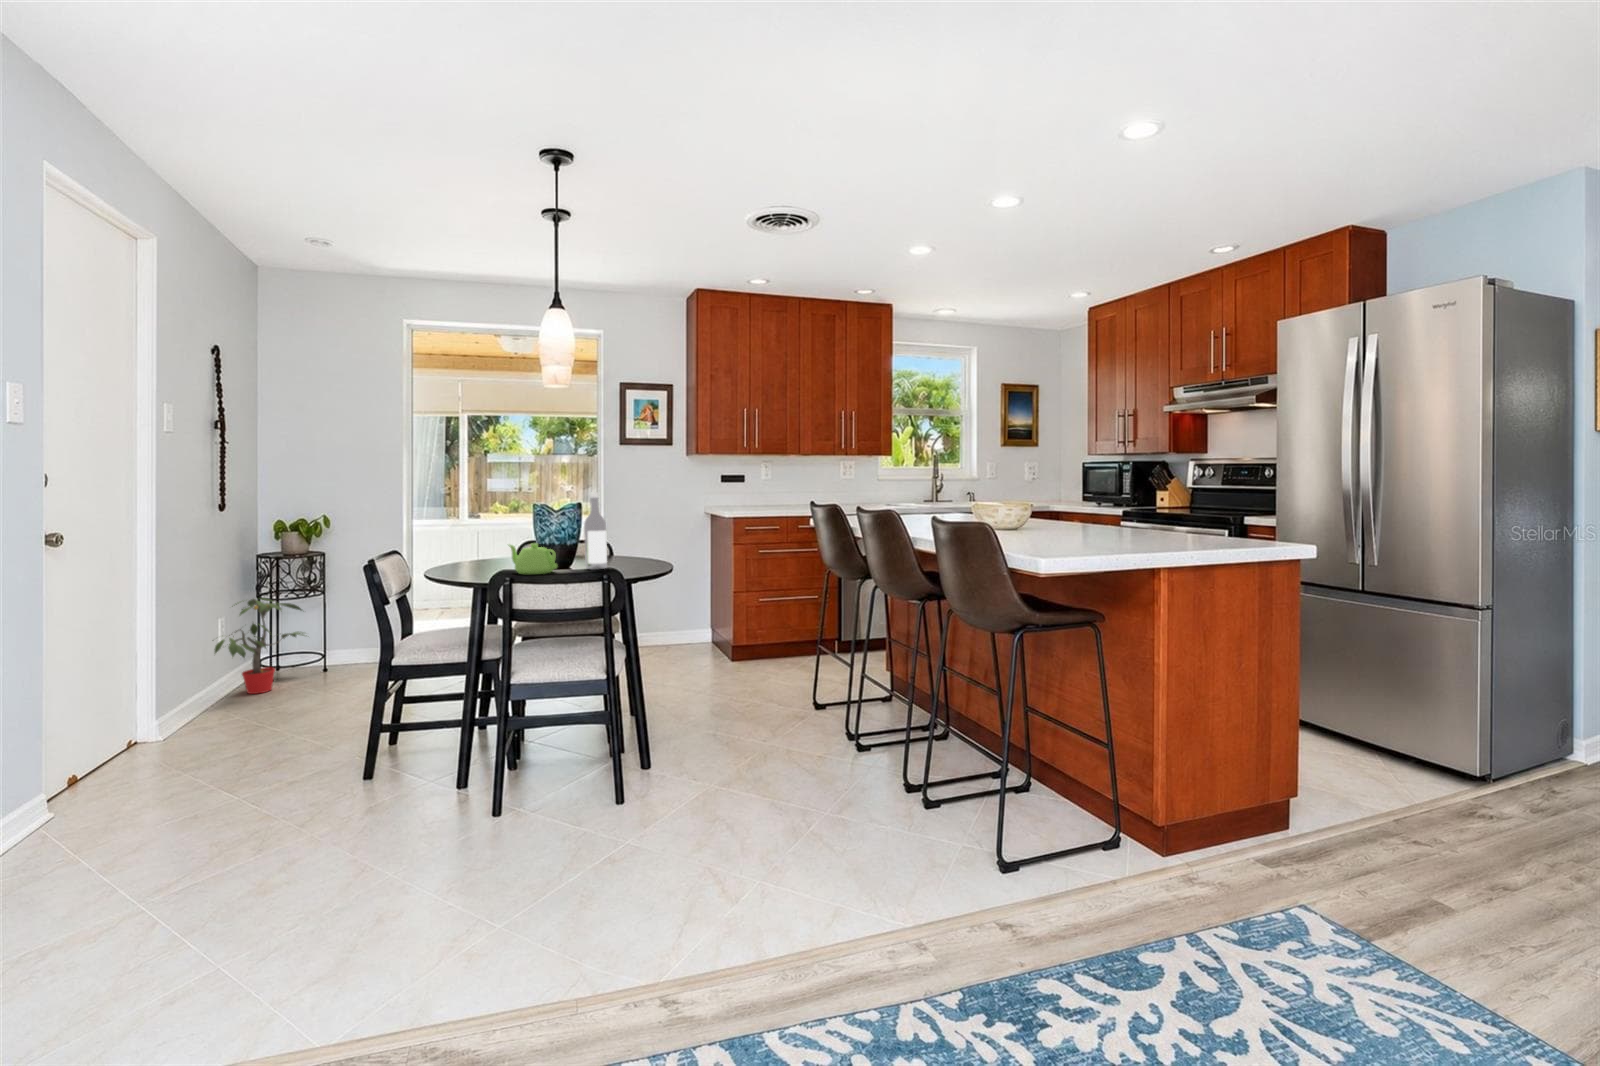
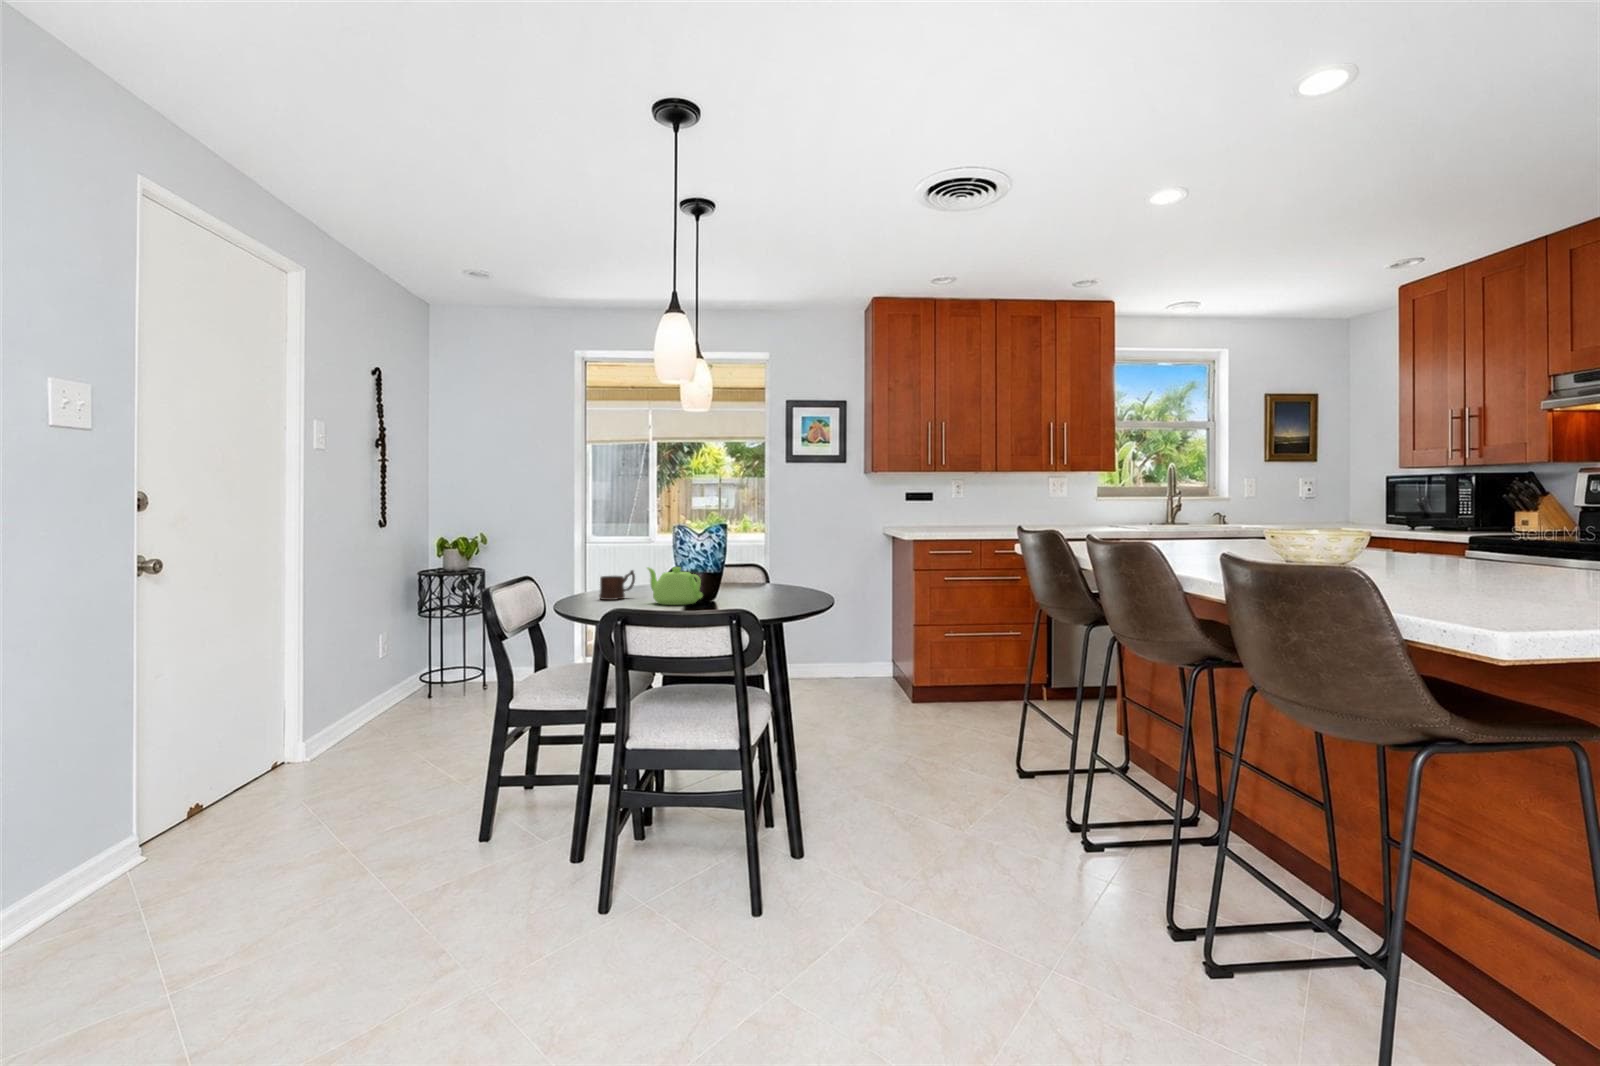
wine bottle: present [584,492,607,570] -> none [736,505,762,601]
mug: none [465,546,496,572] -> present [599,570,635,600]
potted plant: present [214,599,304,694] -> none [364,621,462,722]

